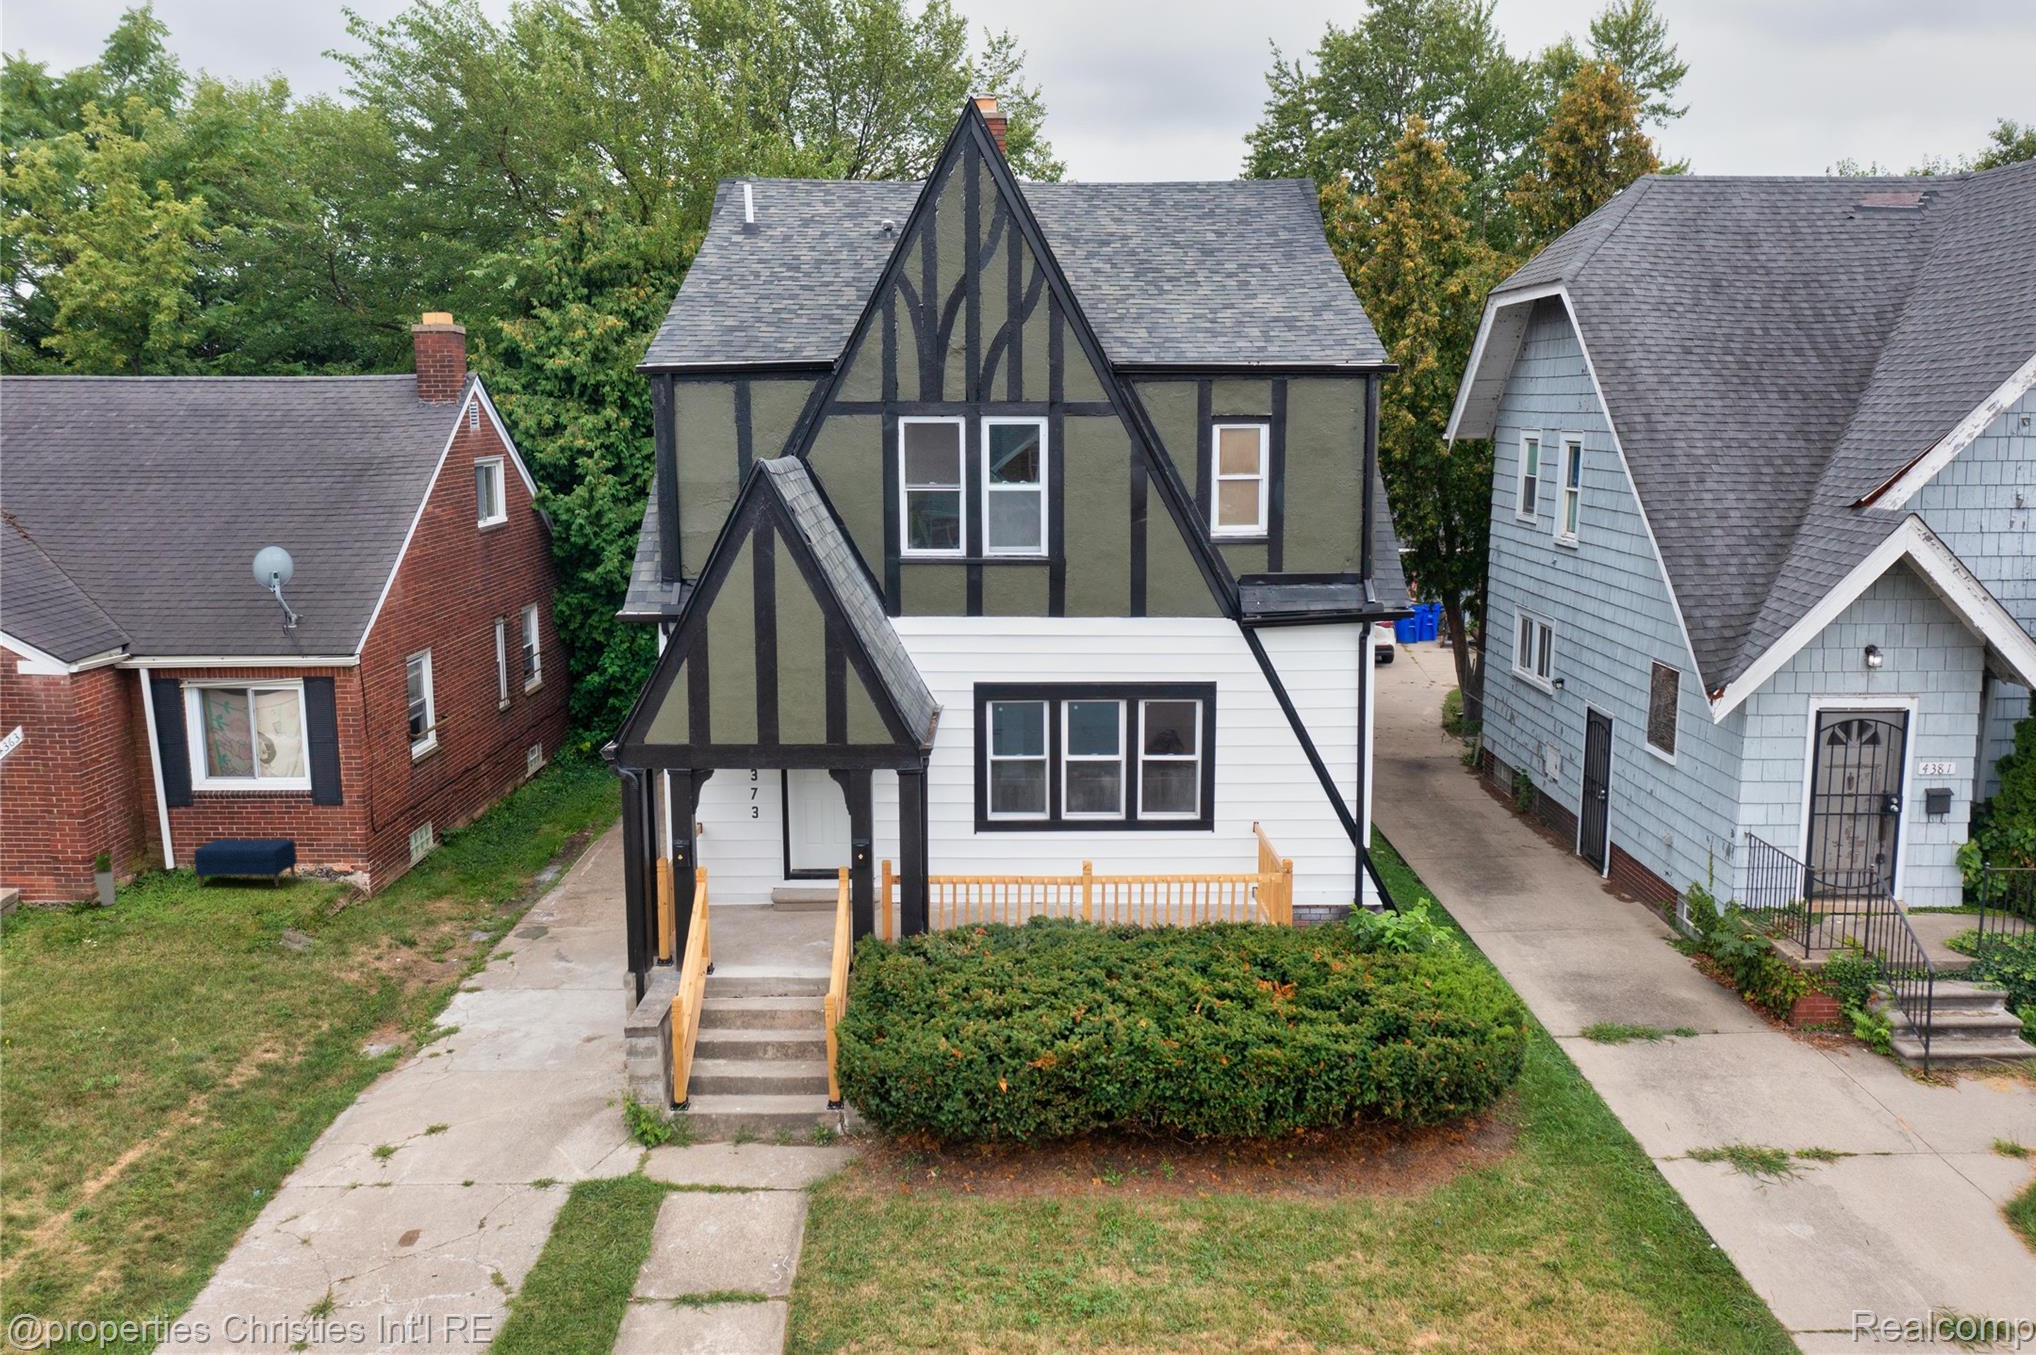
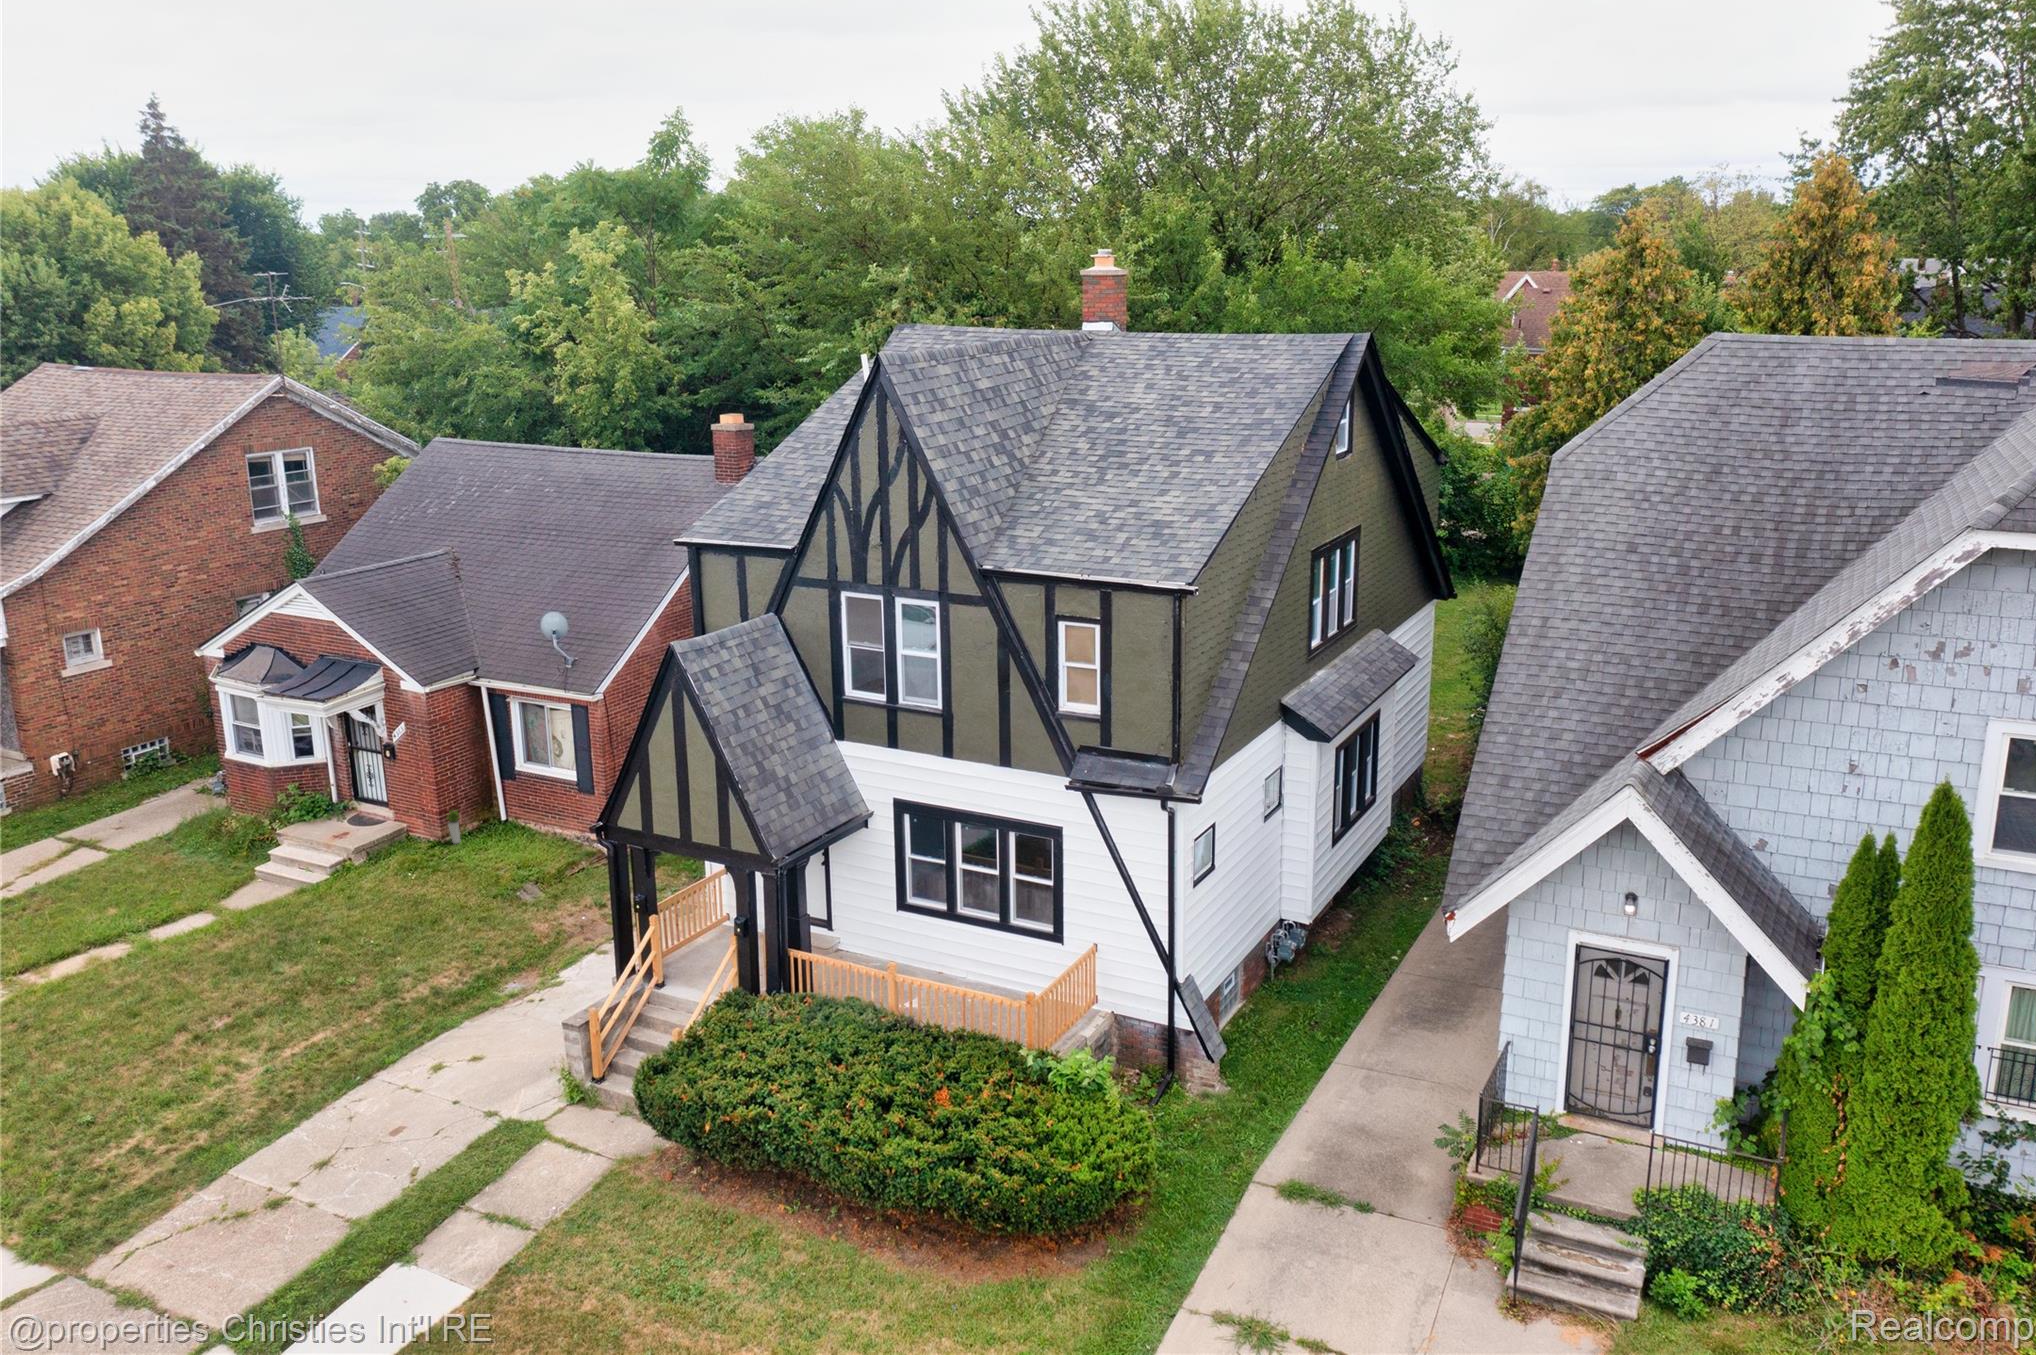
bench: present [194,839,297,886] -> none [506,805,567,846]

